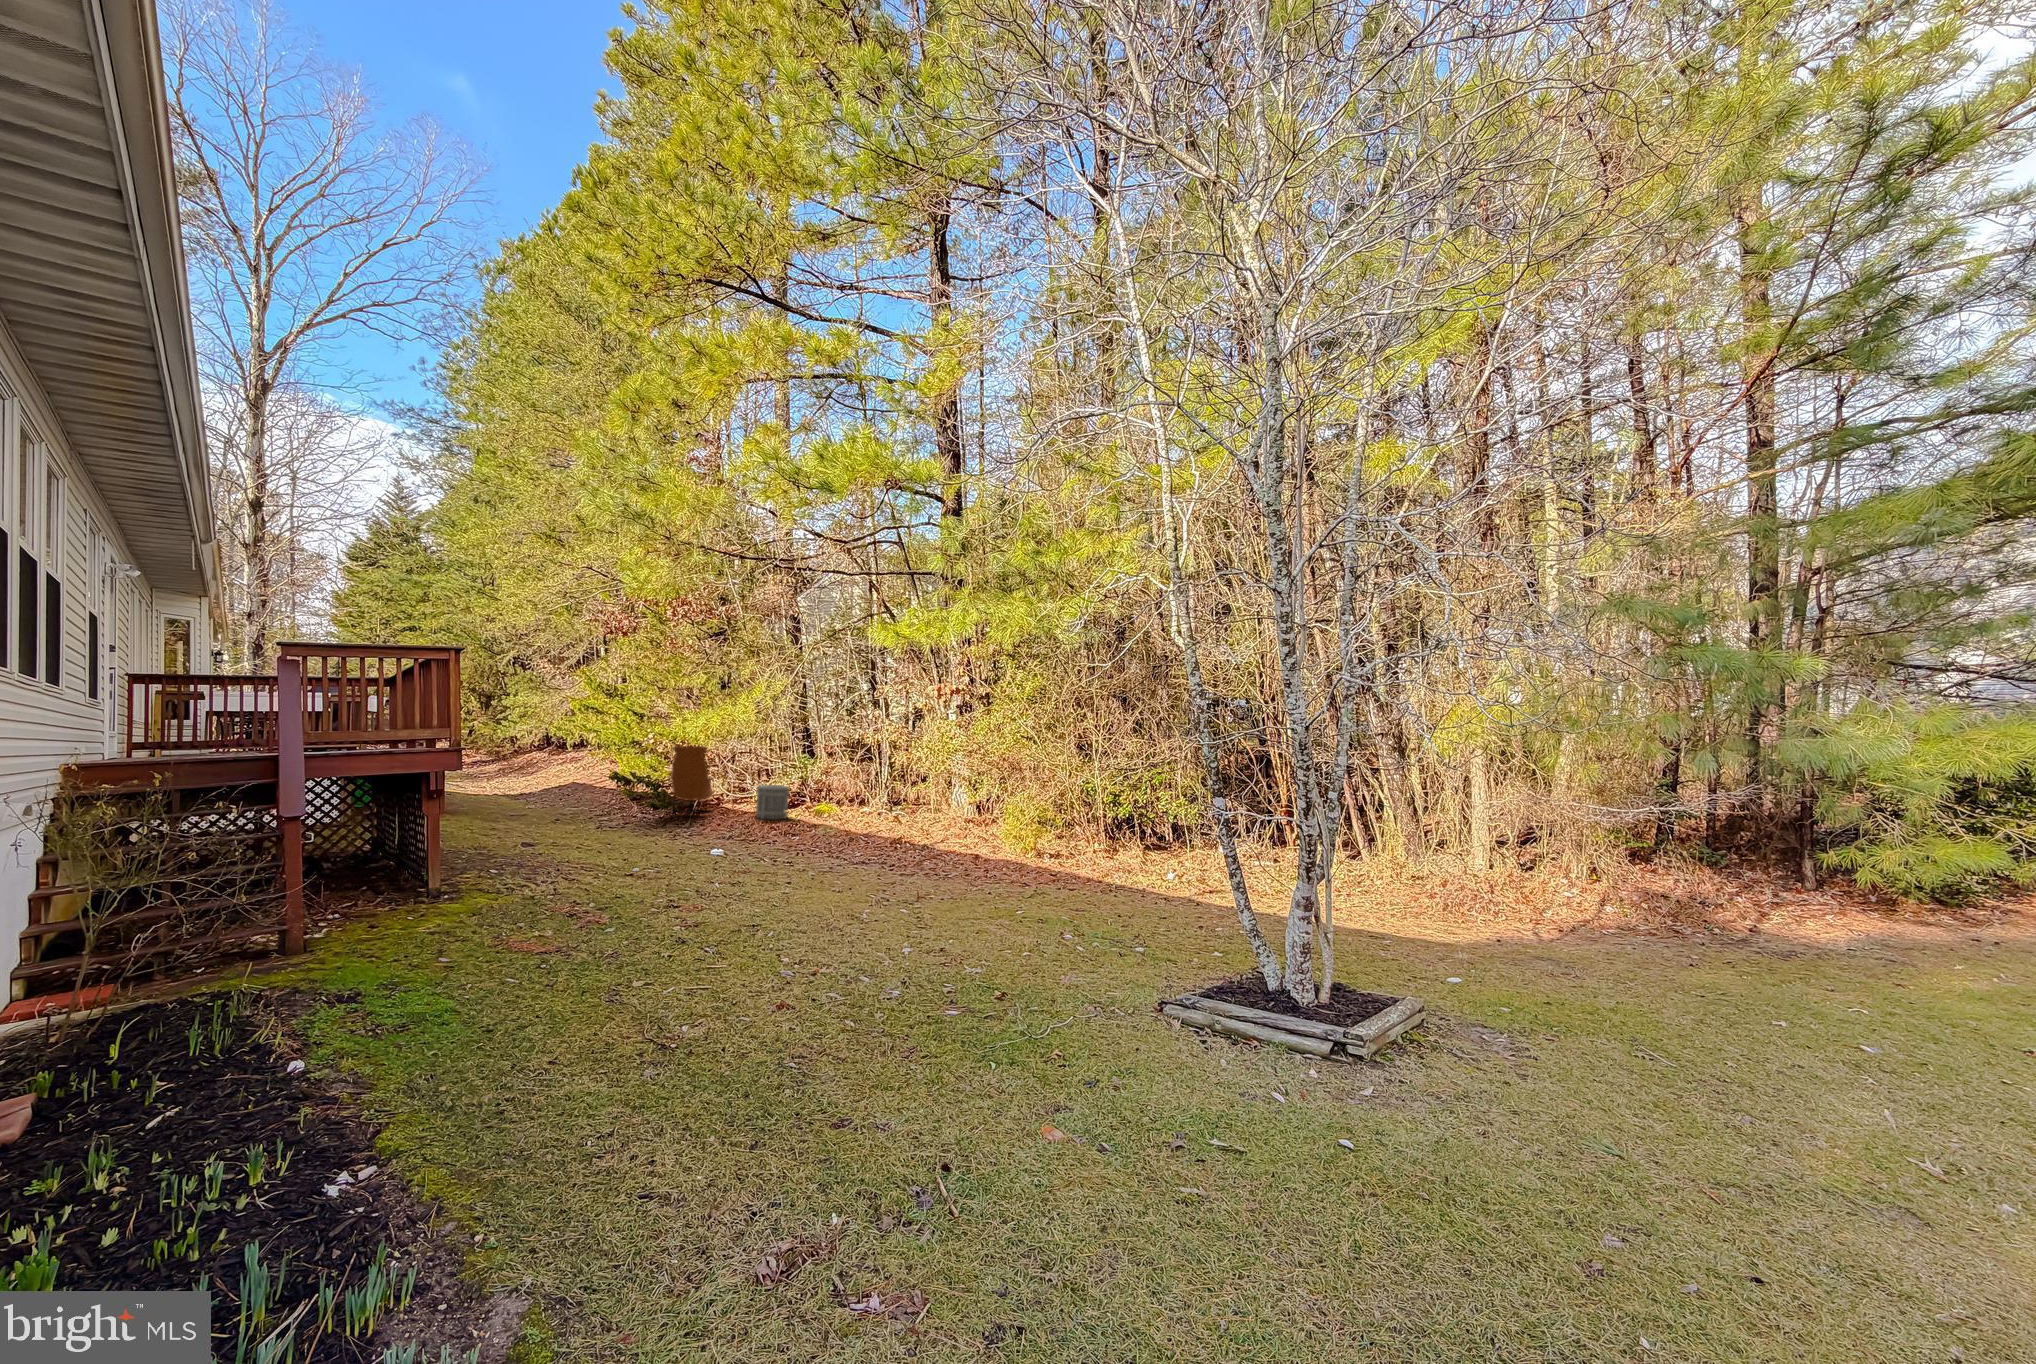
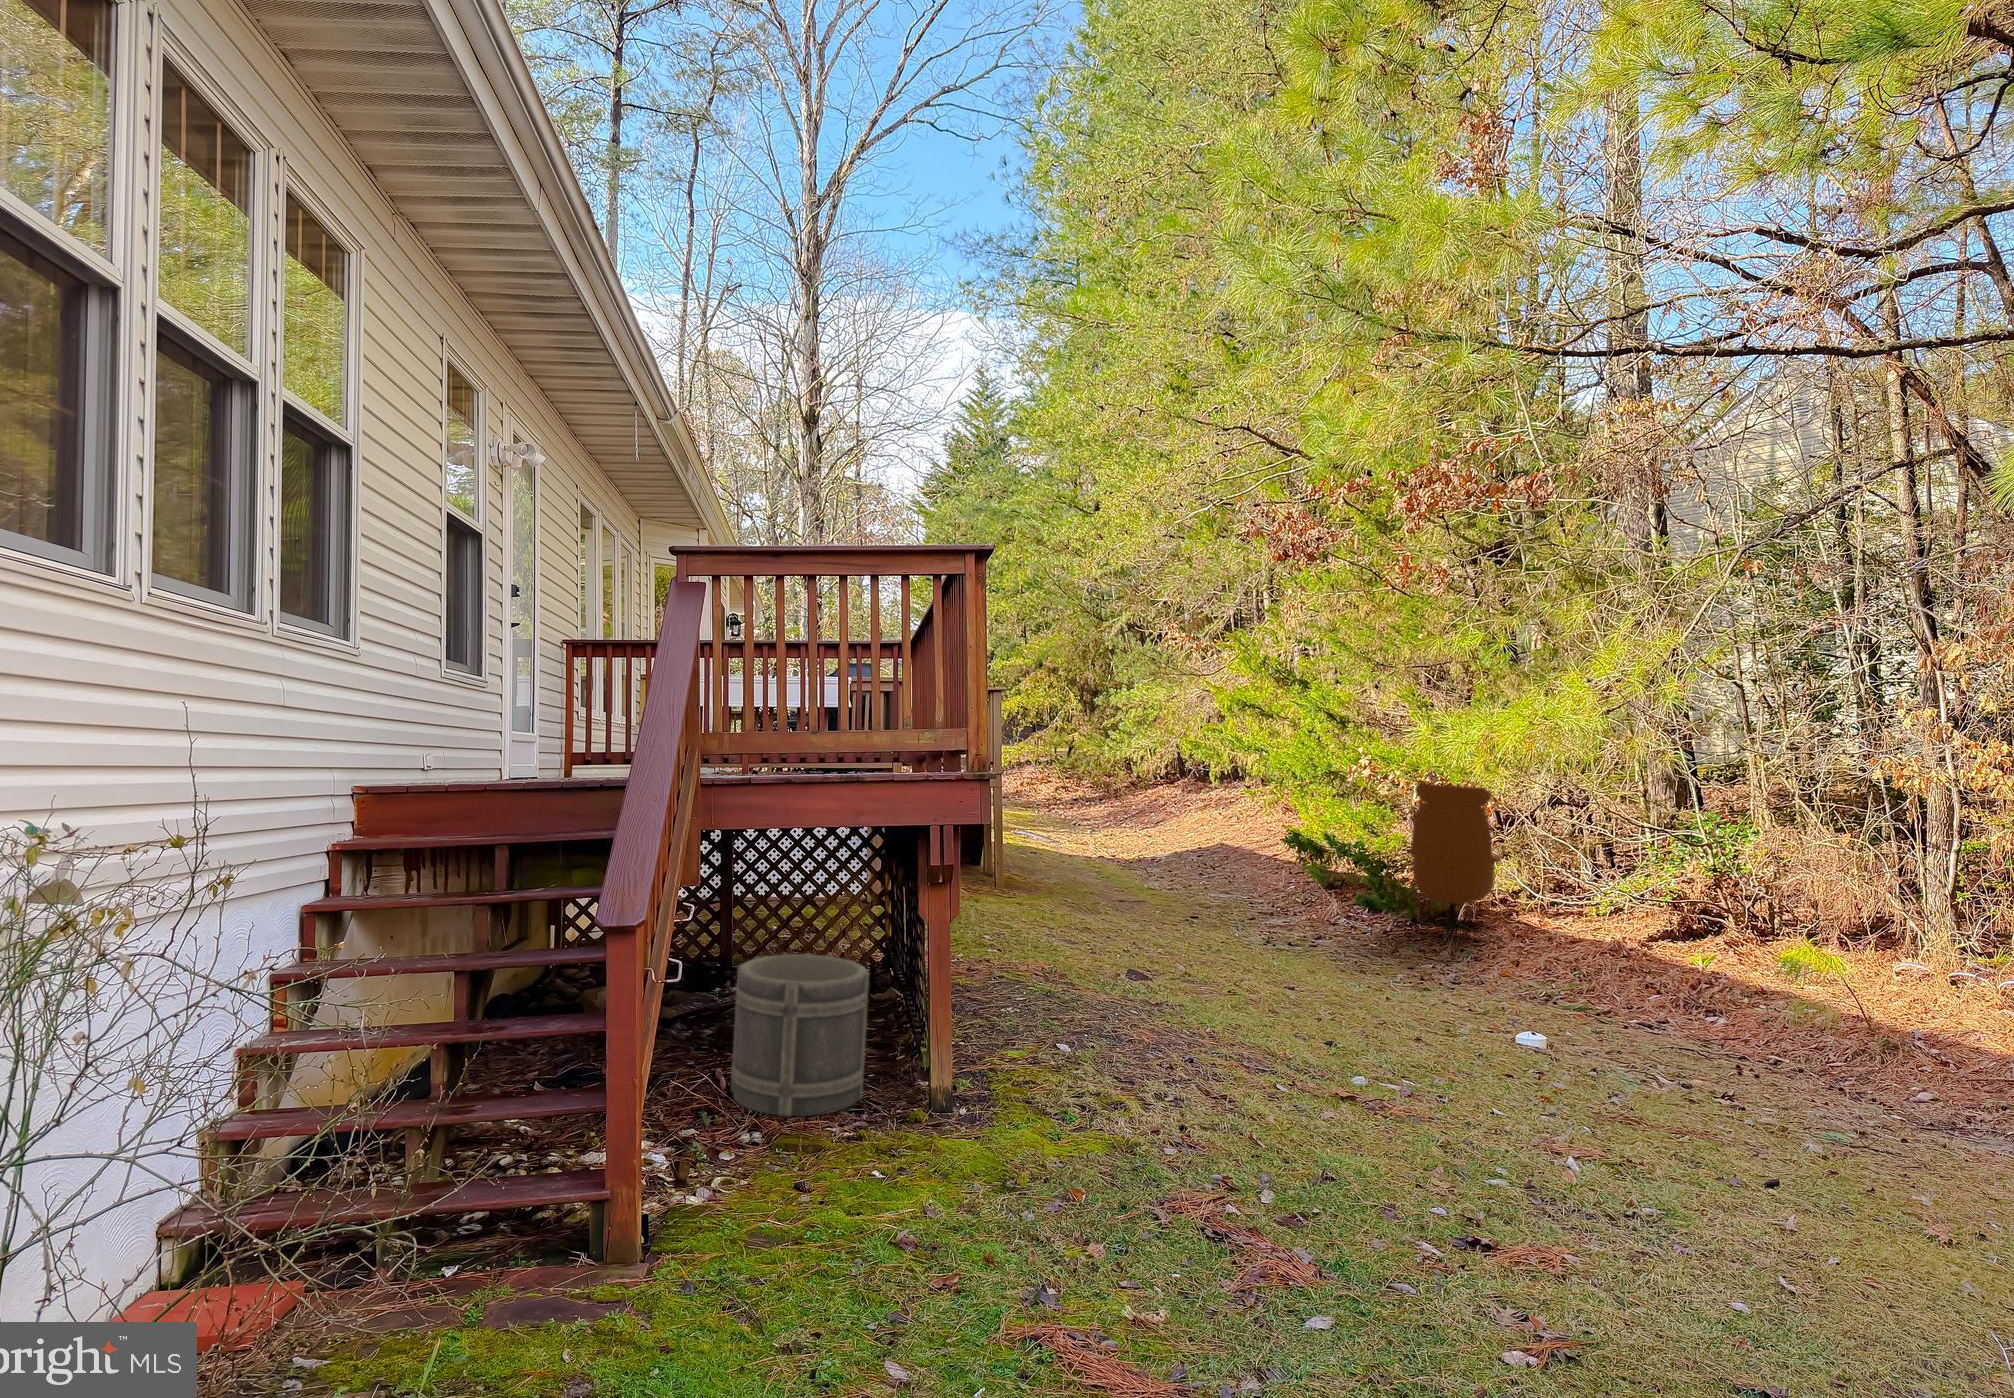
bucket: present [756,785,789,819] -> present [731,954,869,1117]

